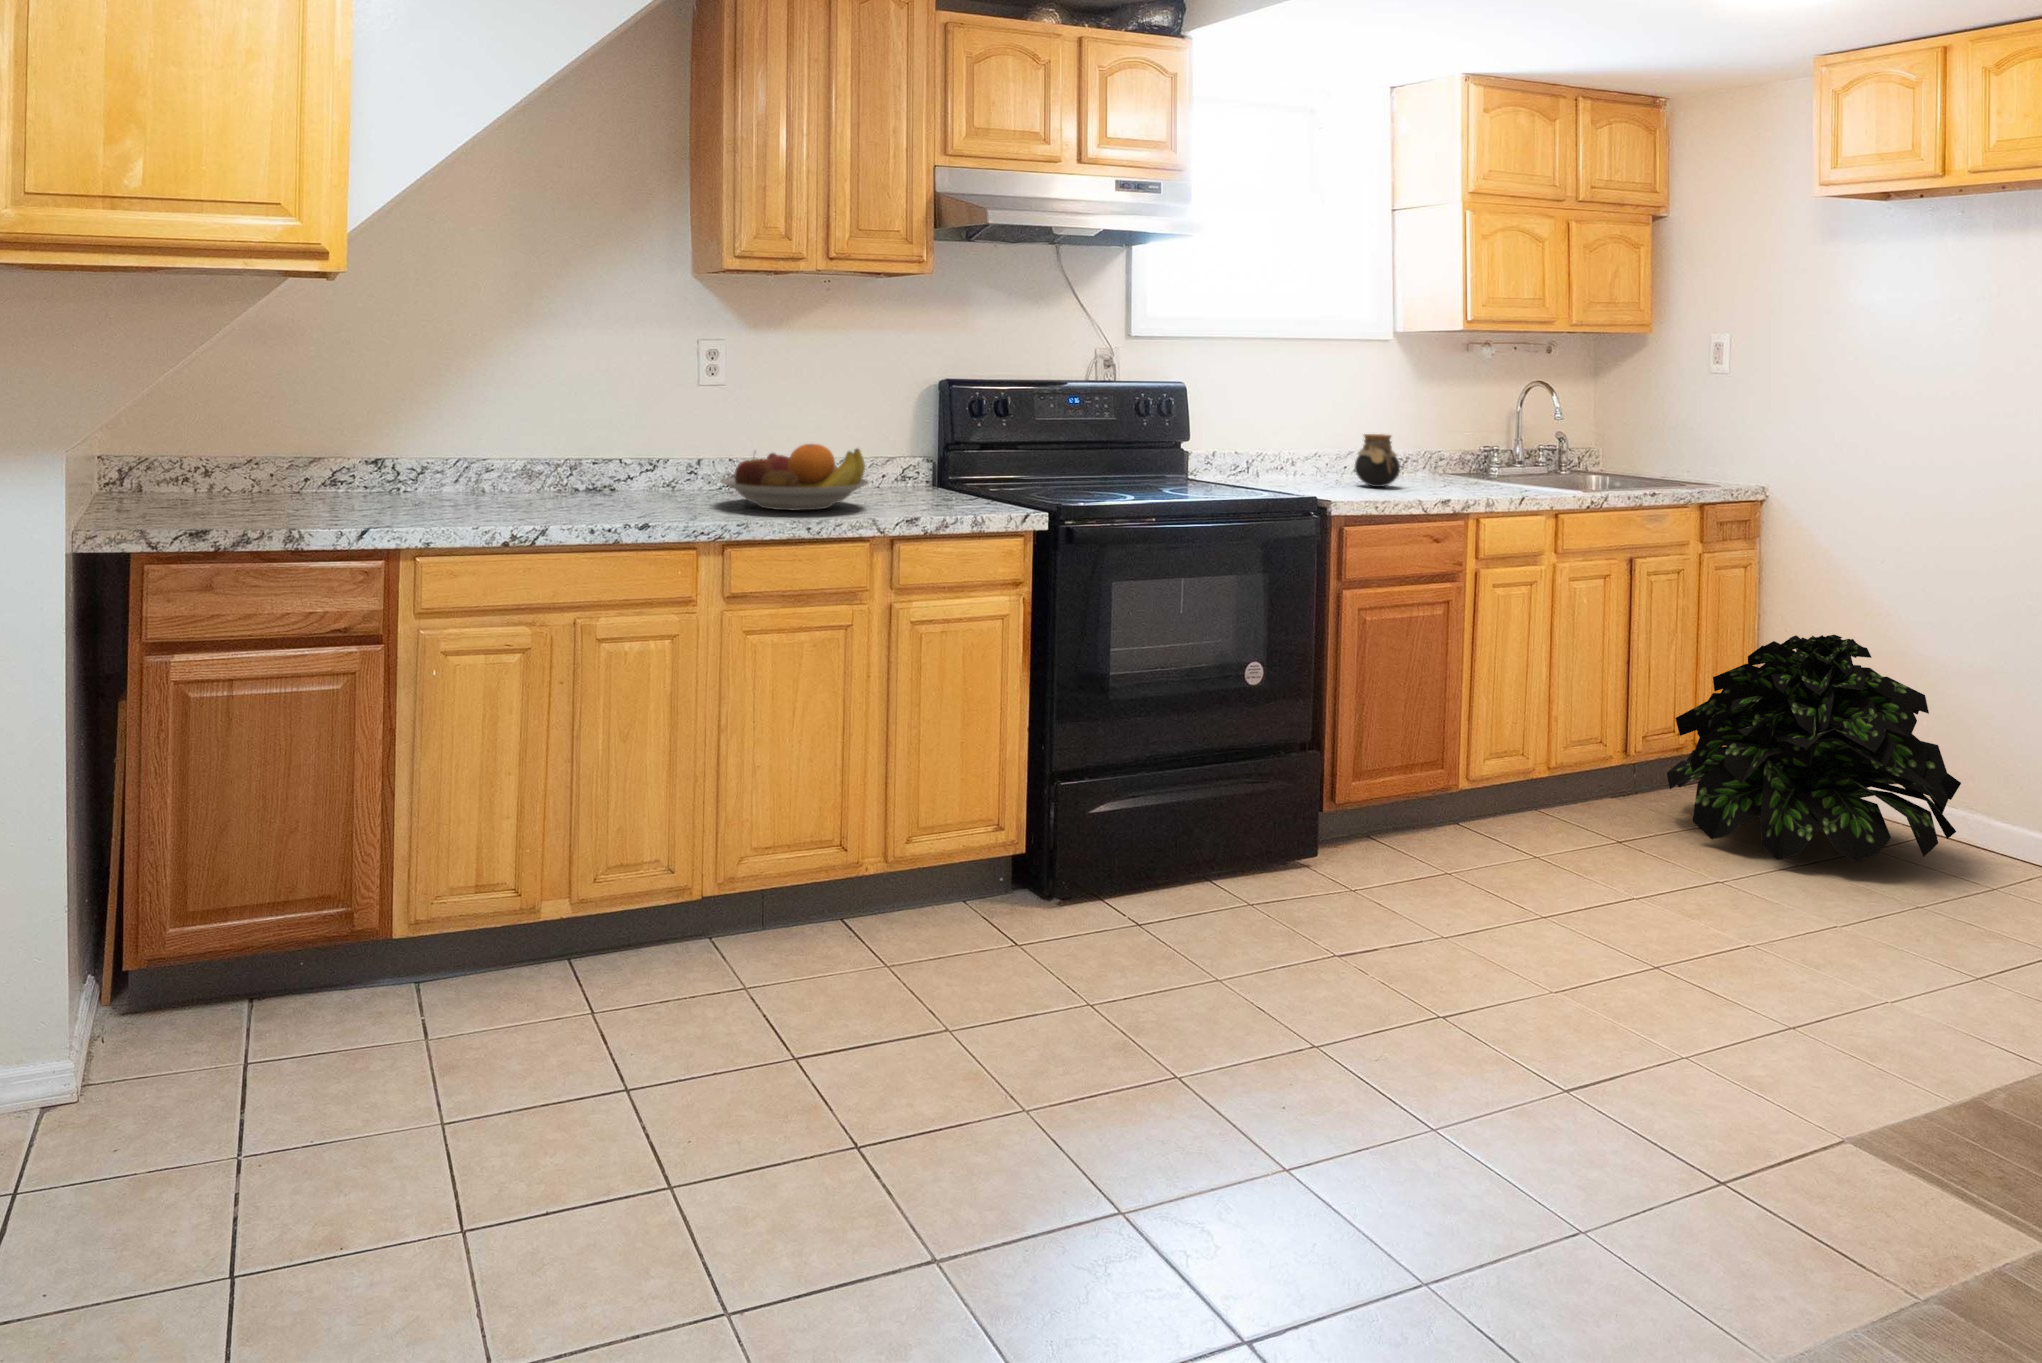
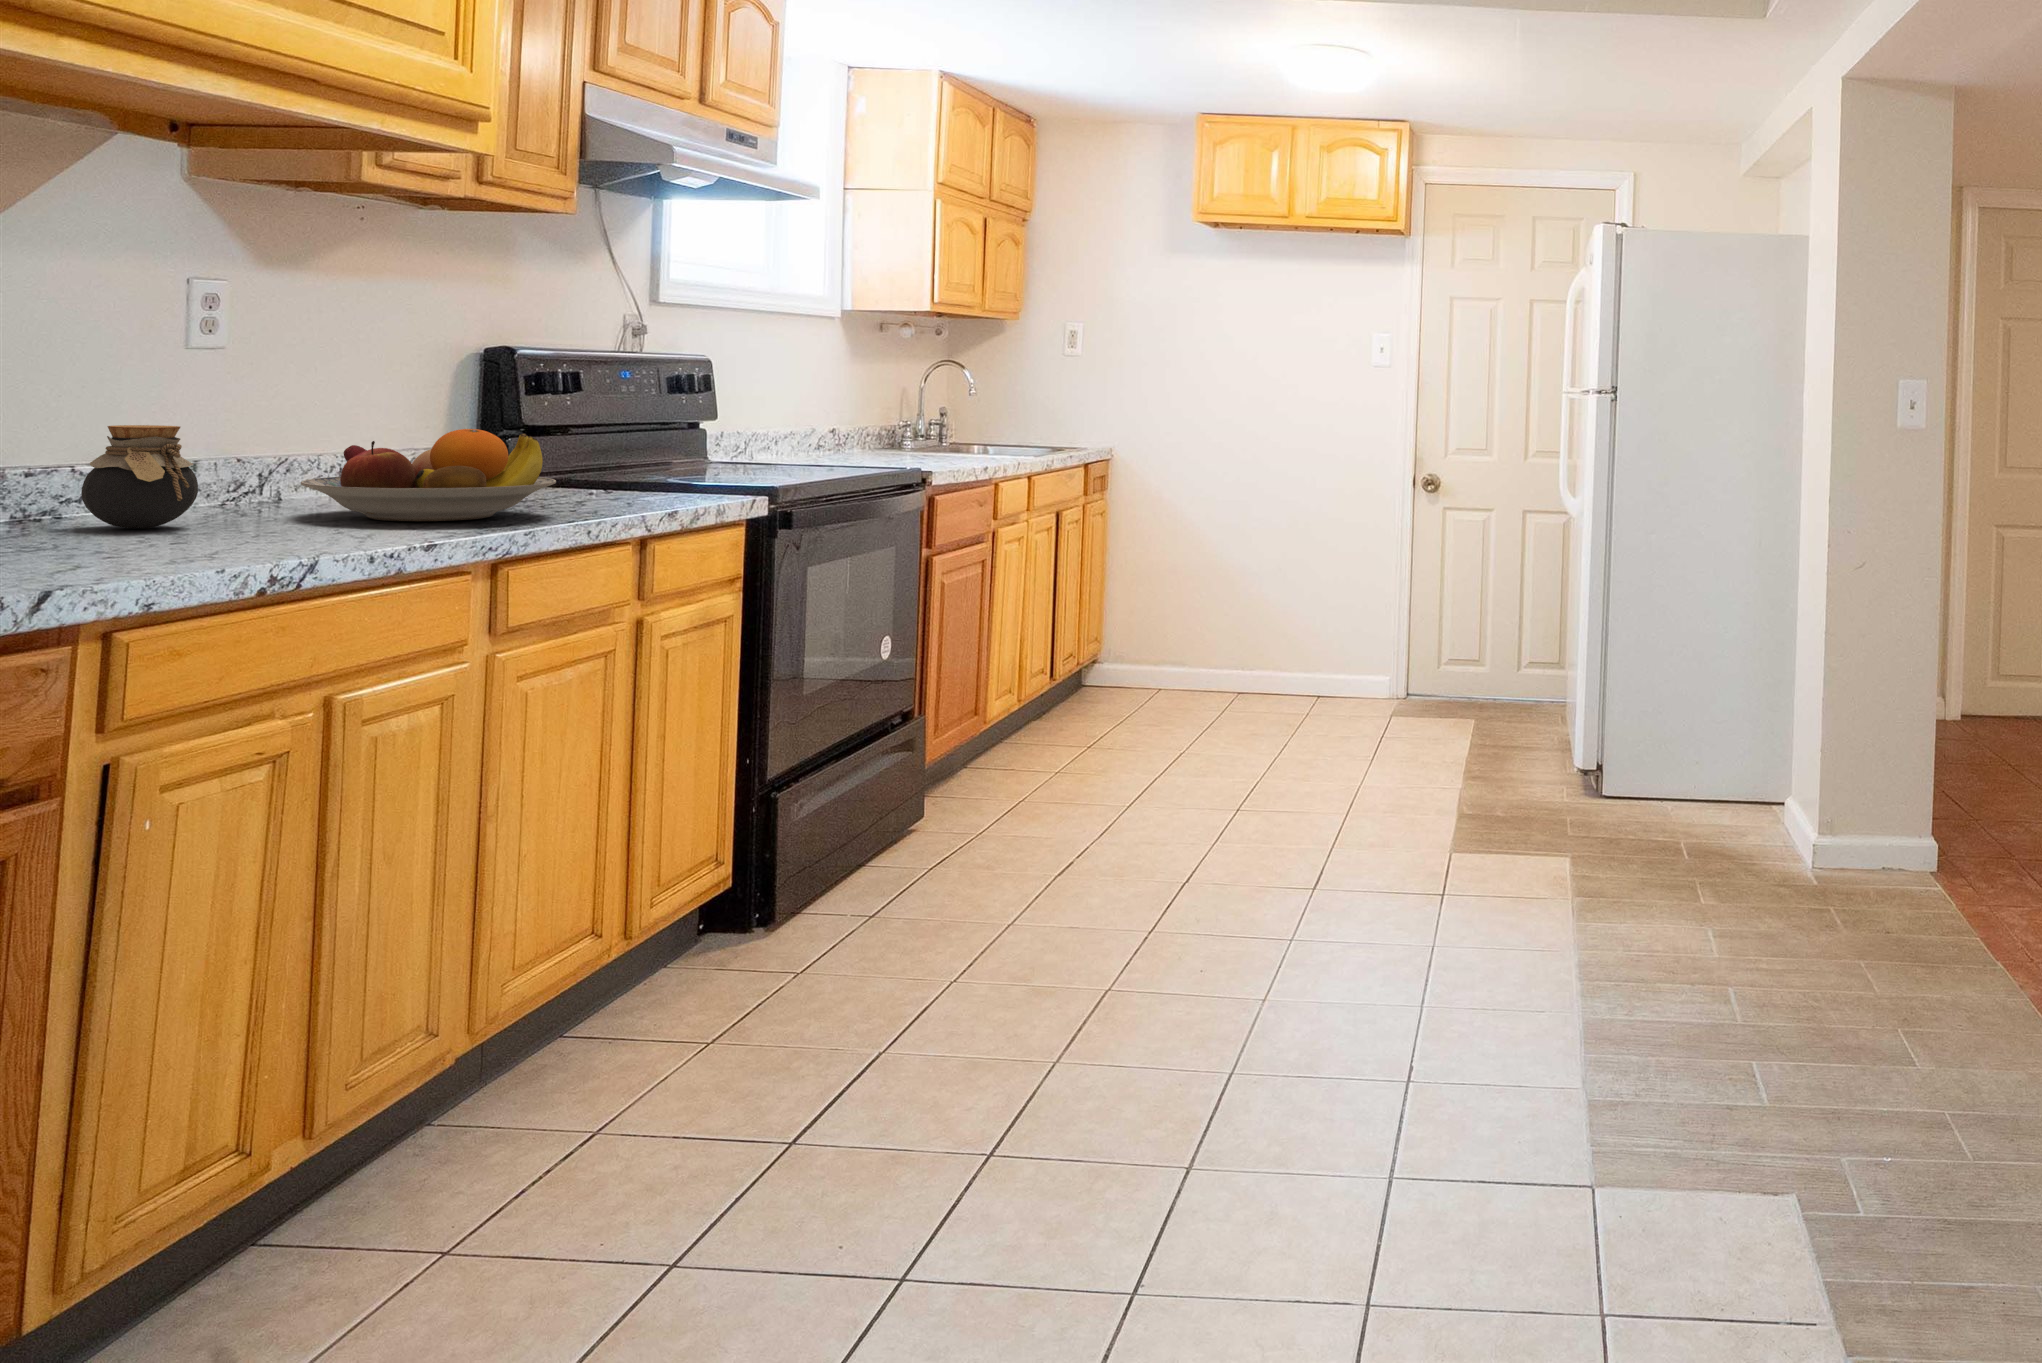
jar: present [1355,434,1400,487] -> present [81,425,198,529]
potted plant: present [1667,635,1961,862] -> none [1063,558,1268,734]

